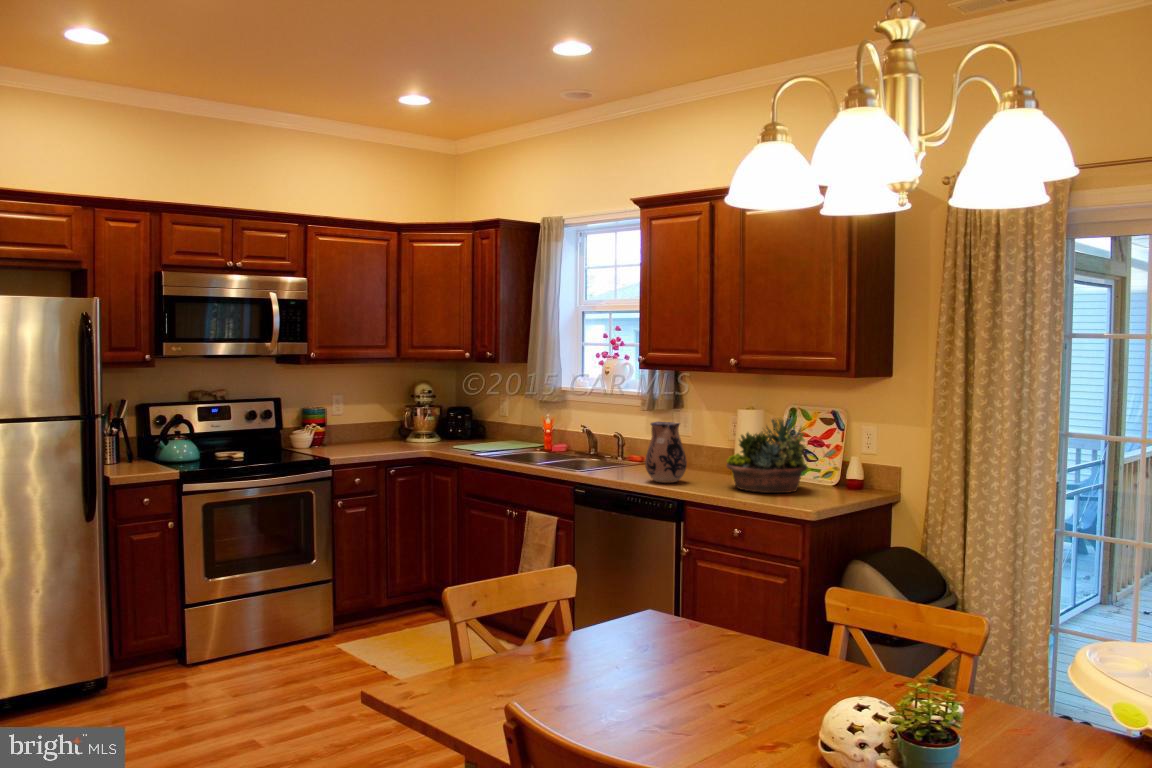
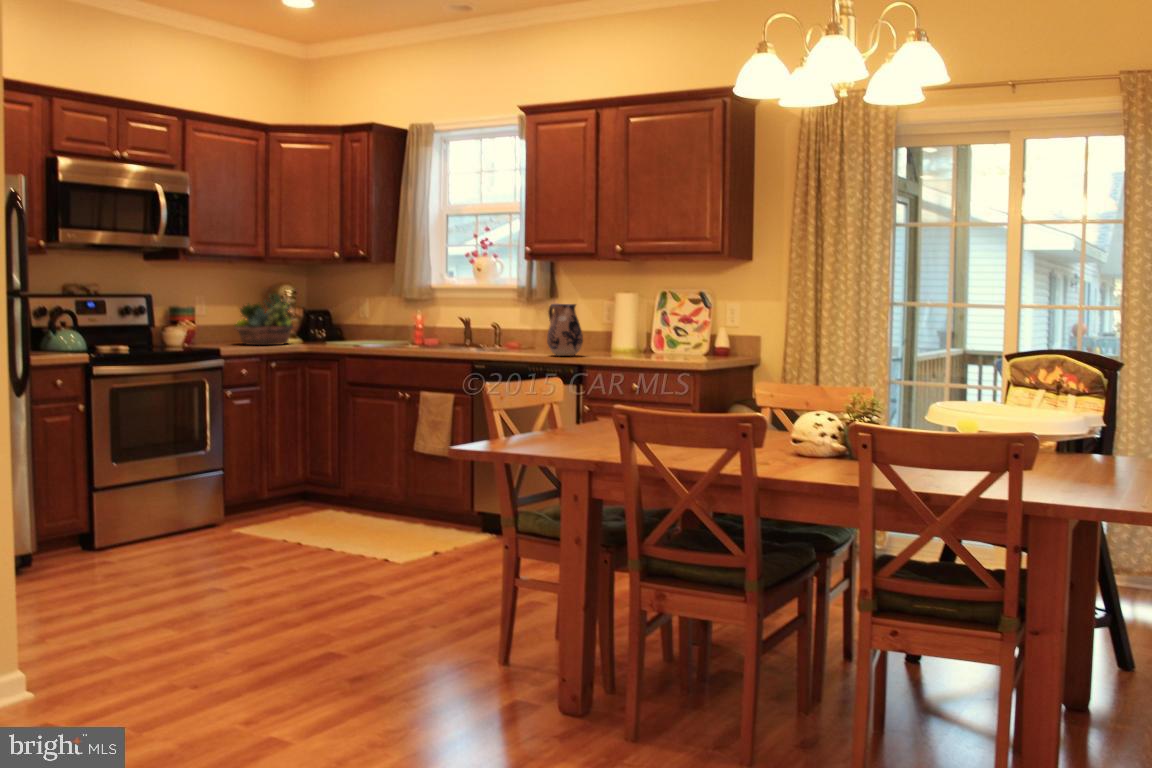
succulent planter: present [726,418,807,493] -> present [235,294,294,345]

